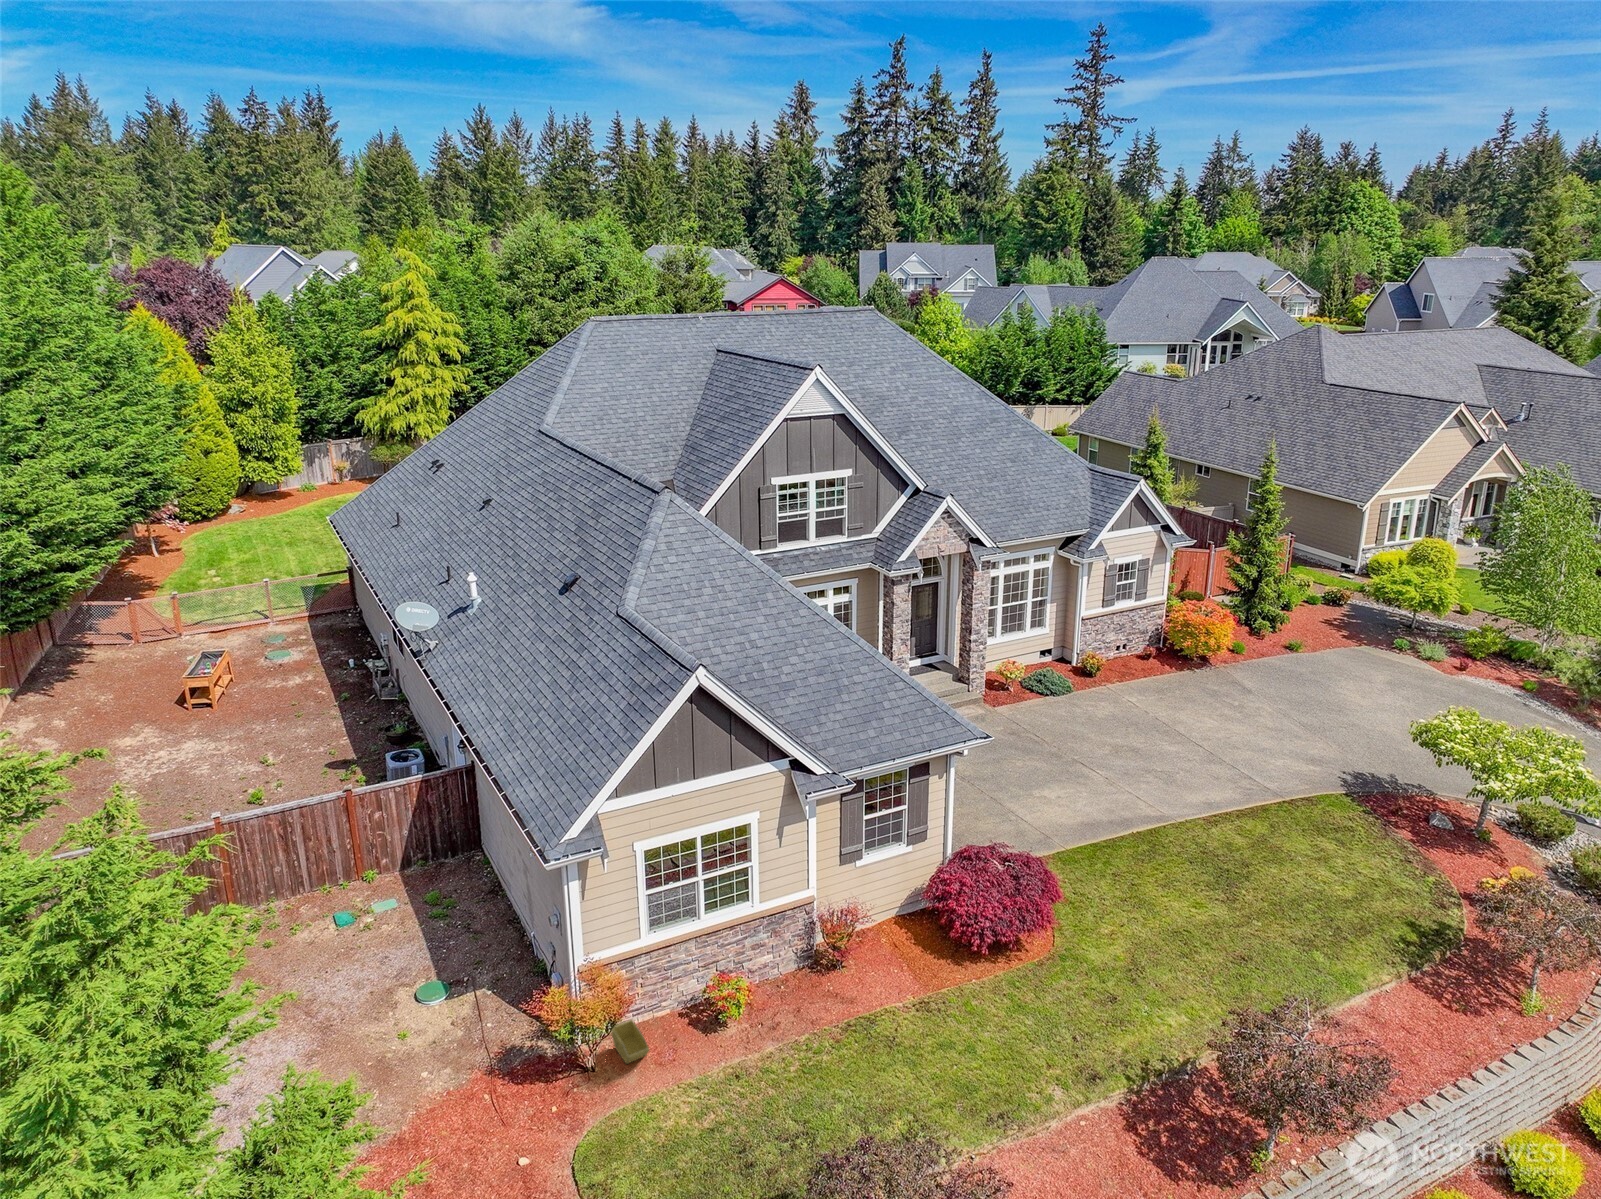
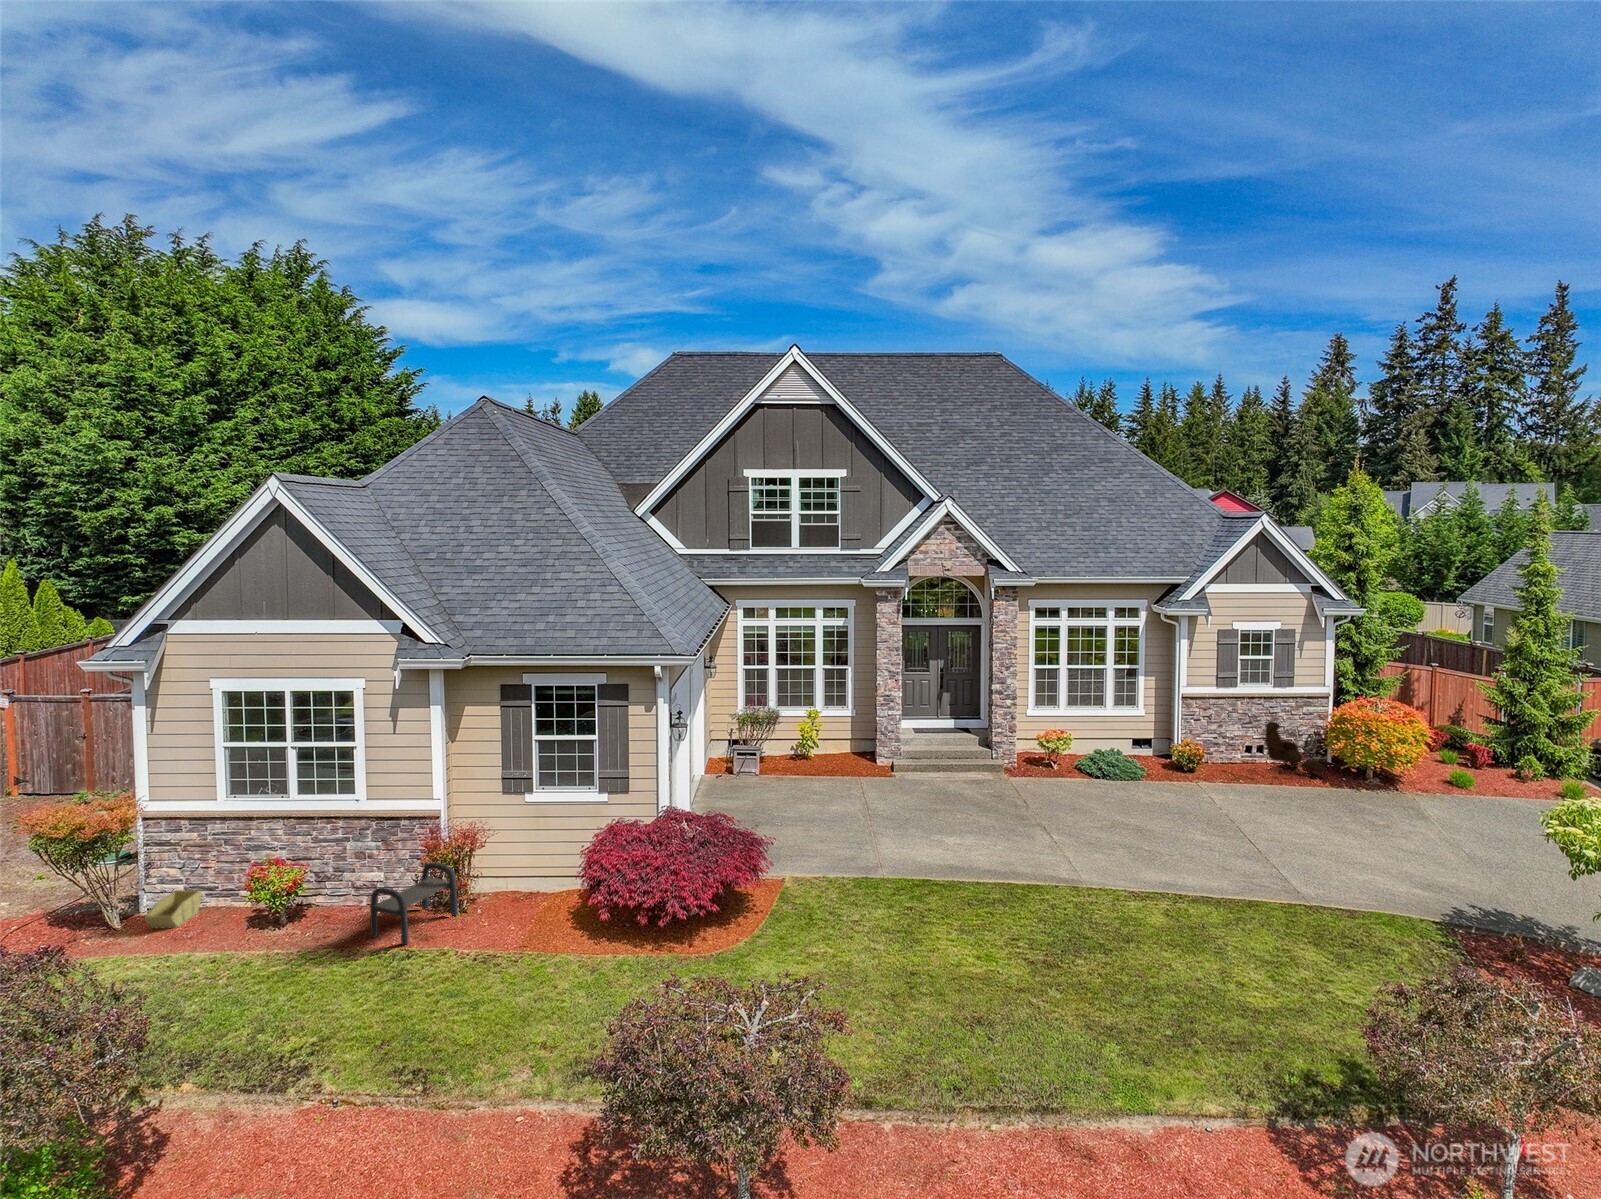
lounge chair: none [1127,623,1165,663] -> present [1265,721,1325,776]
bench: none [812,930,857,1002] -> present [370,863,458,945]

